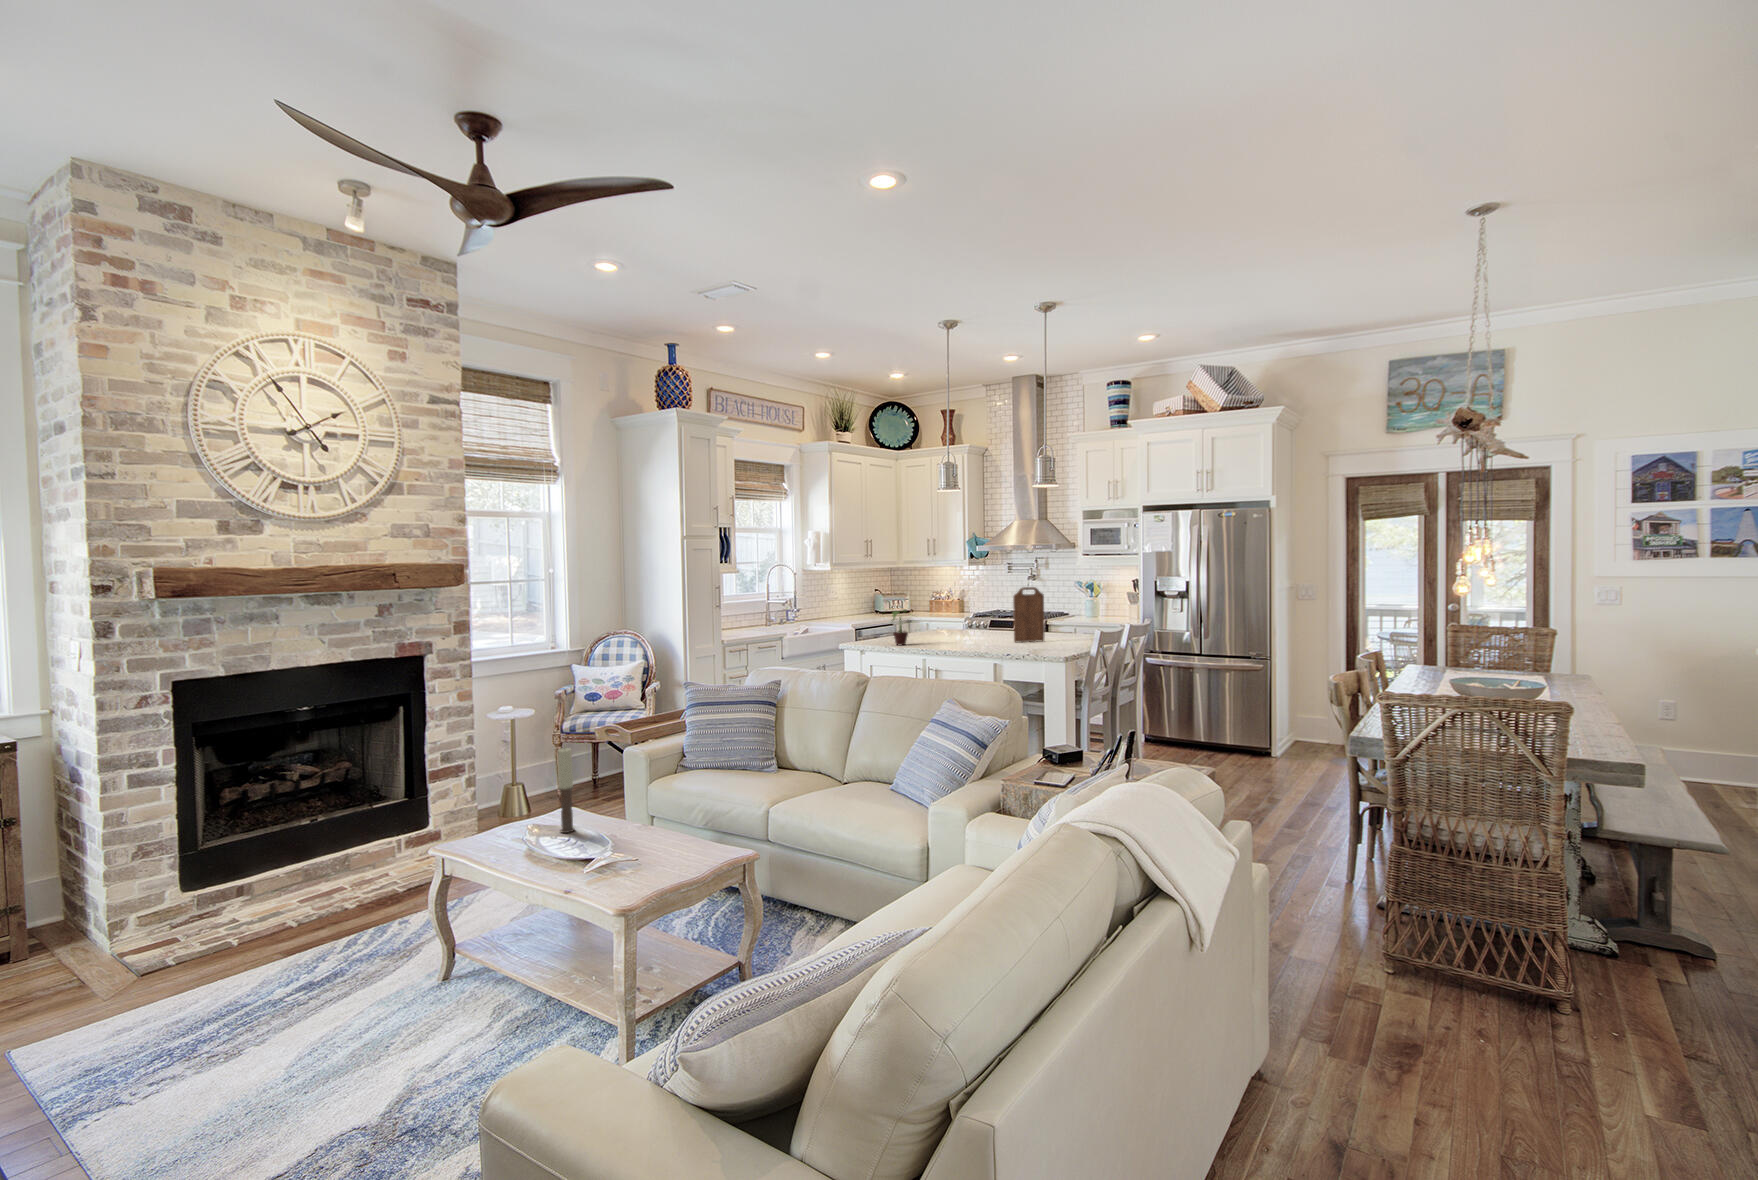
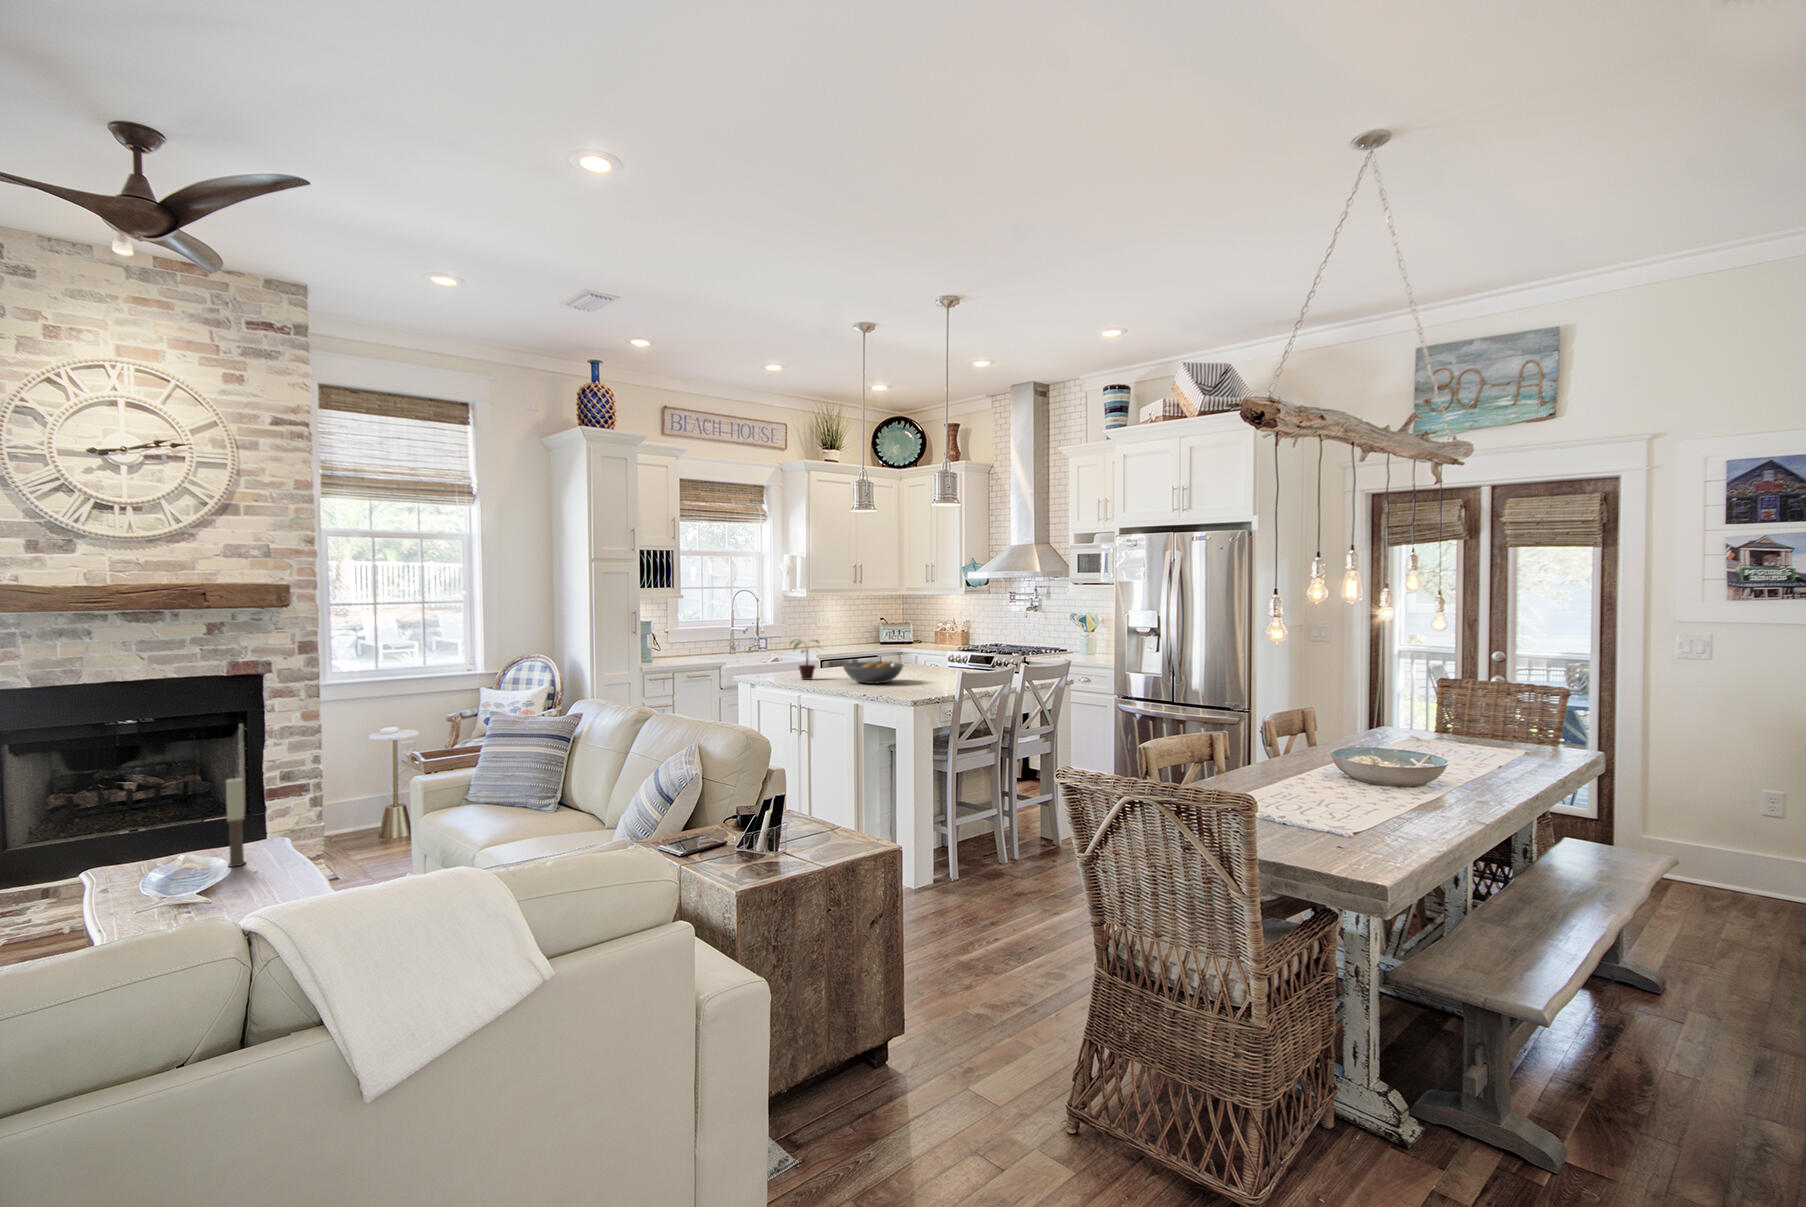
cutting board: present [1013,587,1044,642] -> none [932,619,968,681]
fruit bowl: none [941,626,997,646] -> present [843,661,904,684]

